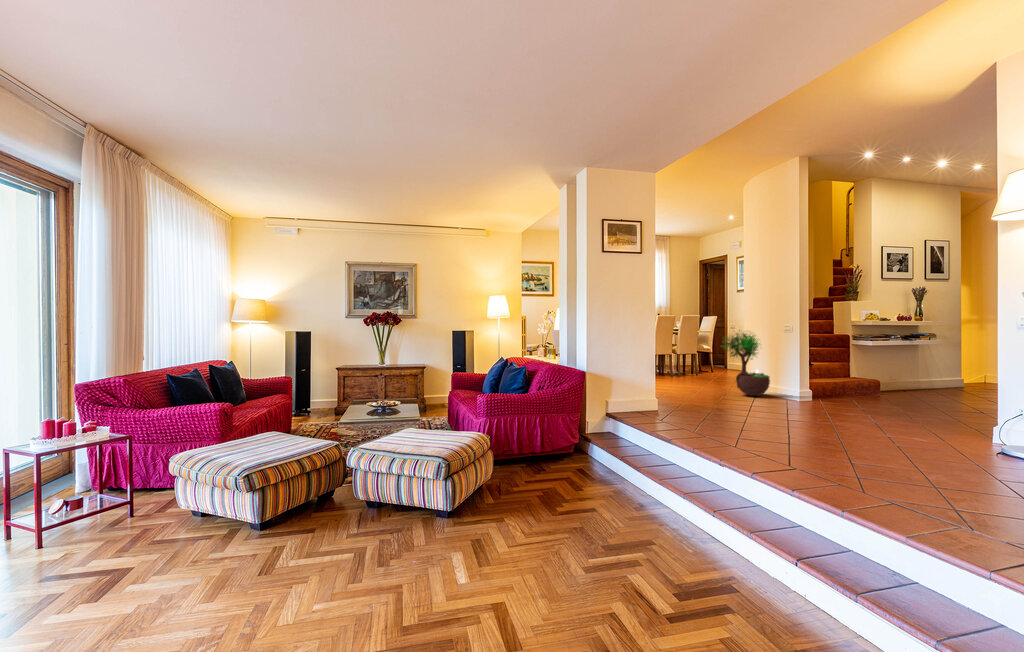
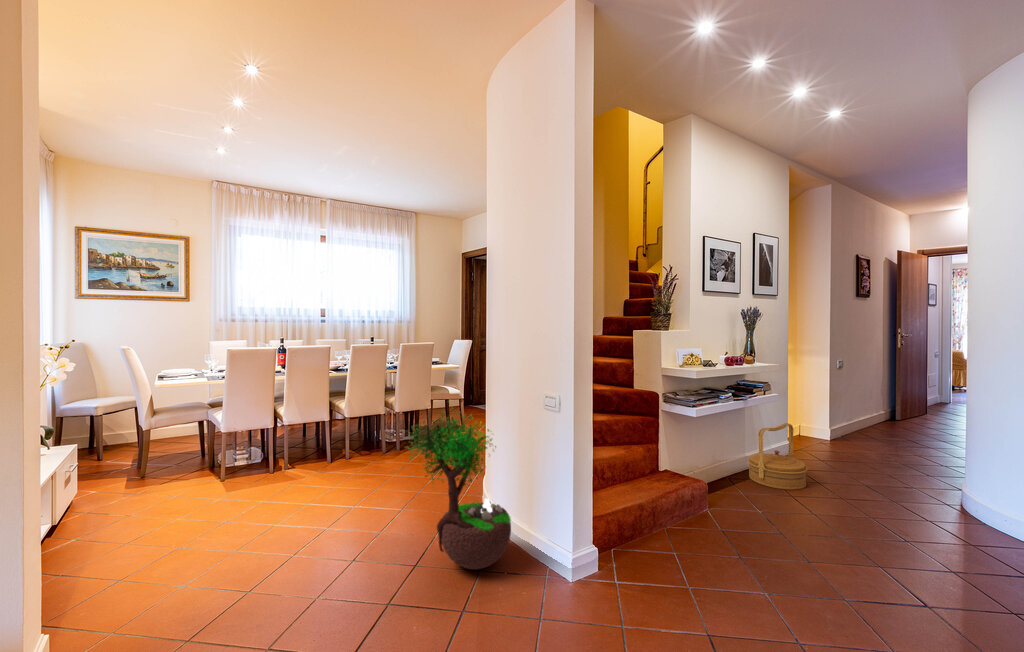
woven basket: none [916,358,957,393] -> present [748,423,807,490]

